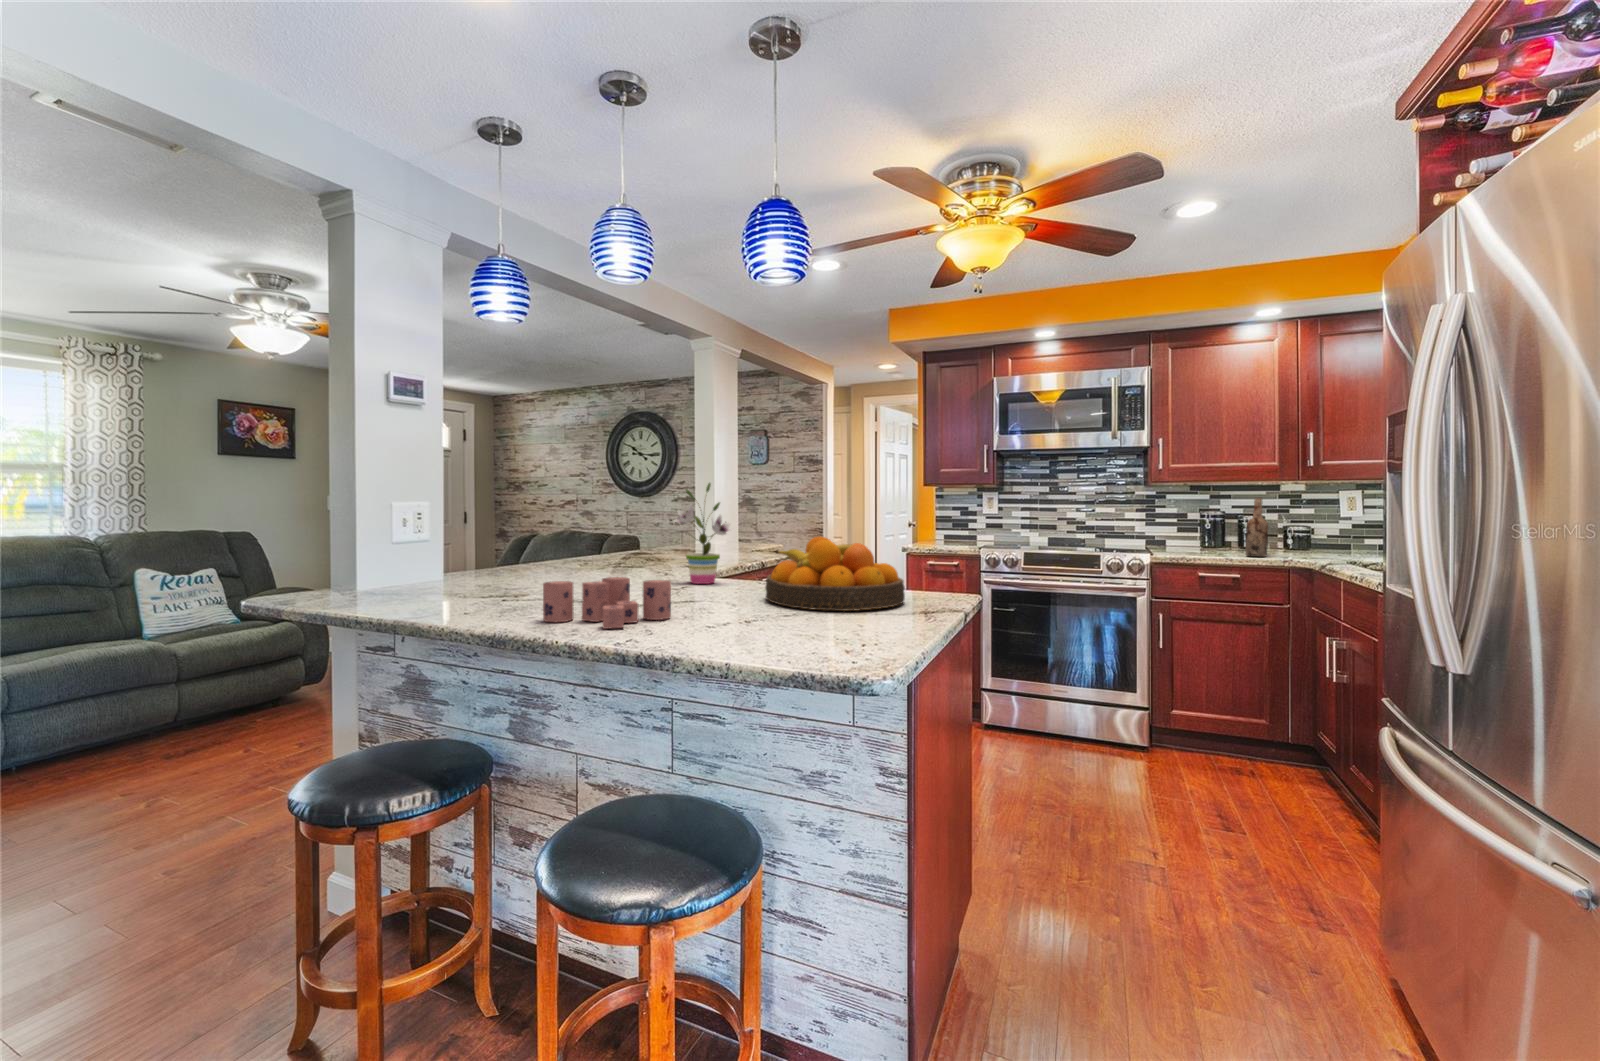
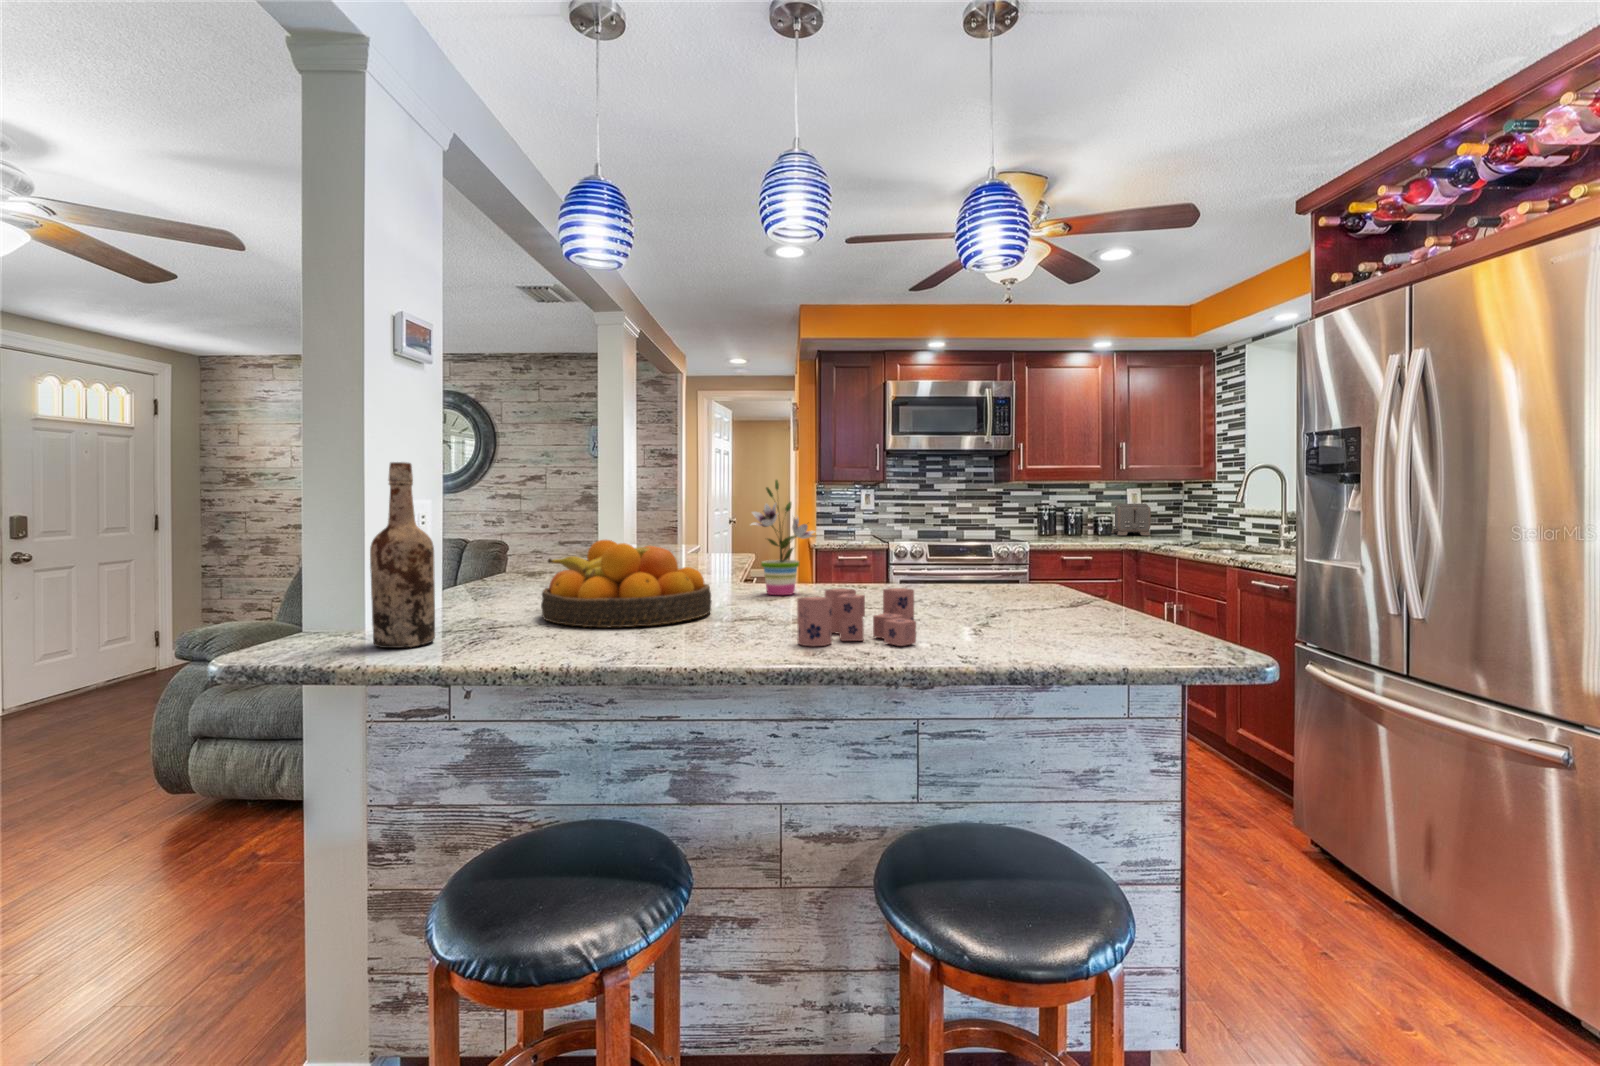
wine bottle: present [1245,497,1268,557] -> present [370,462,435,648]
toaster: none [1298,513,1345,551] -> present [1111,504,1151,535]
fruit bowl: present [765,537,905,611] -> present [541,540,711,627]

